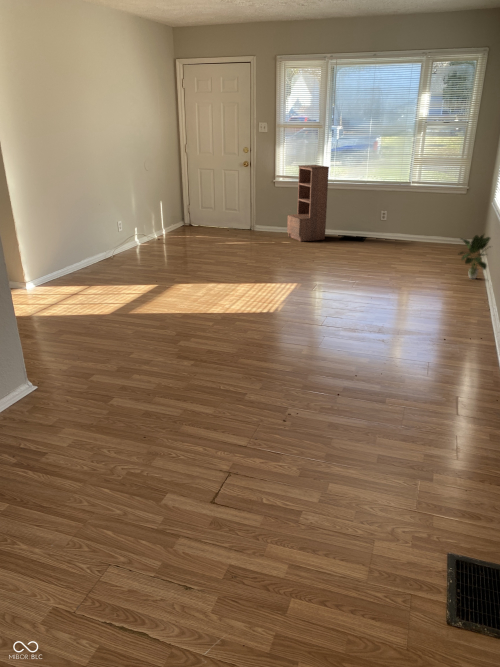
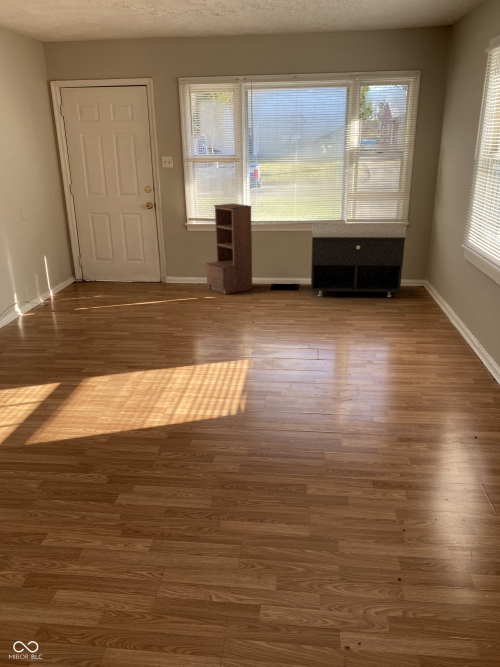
storage bench: none [373,184,460,252] -> present [311,223,406,297]
potted plant: present [460,235,491,279] -> none [423,279,464,332]

